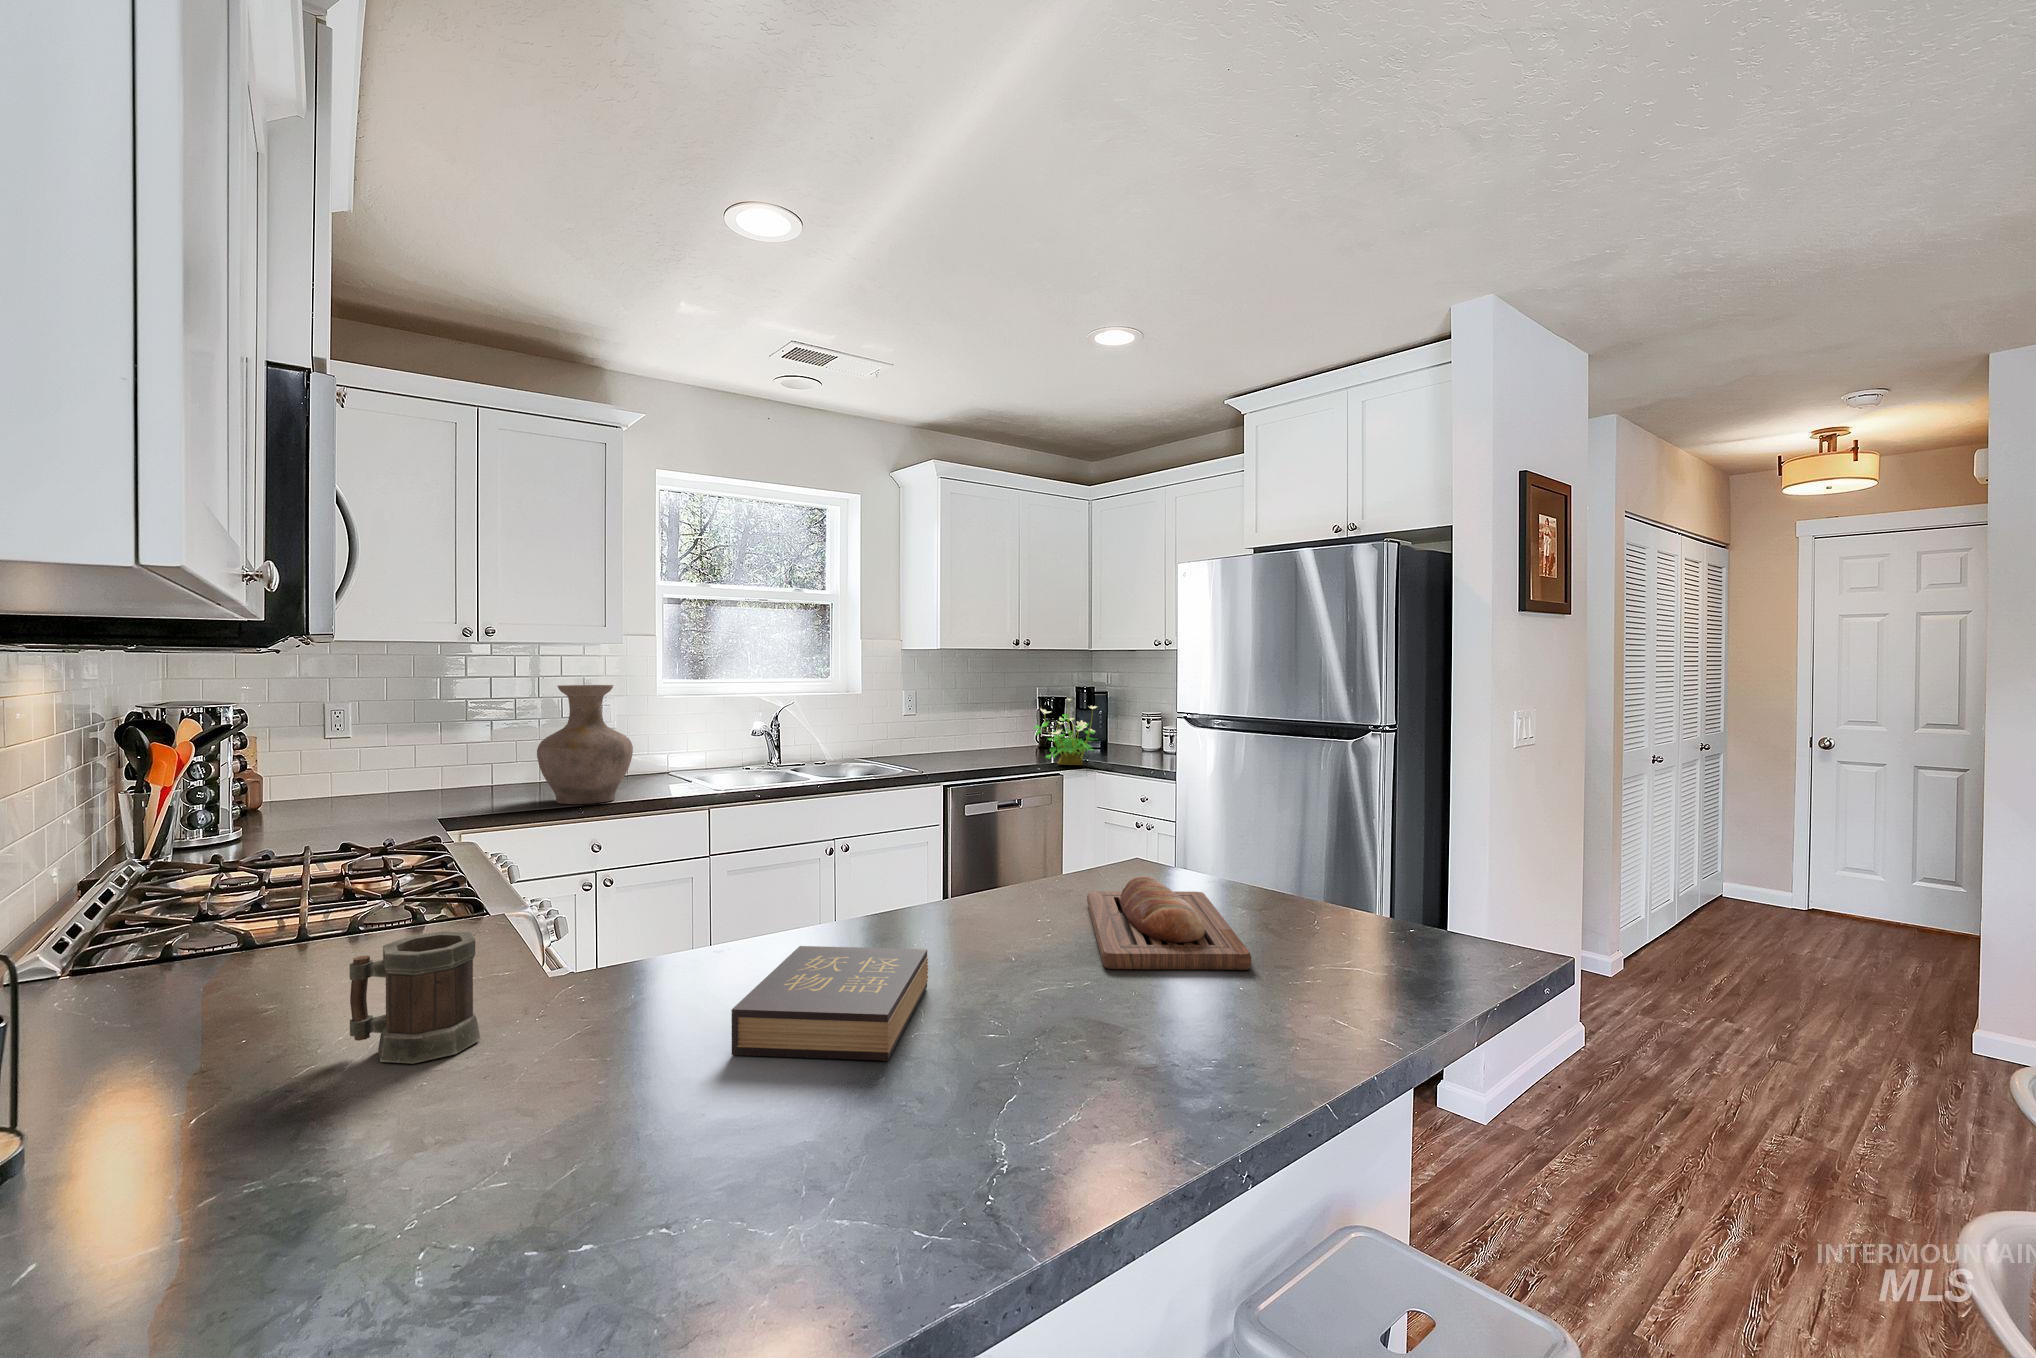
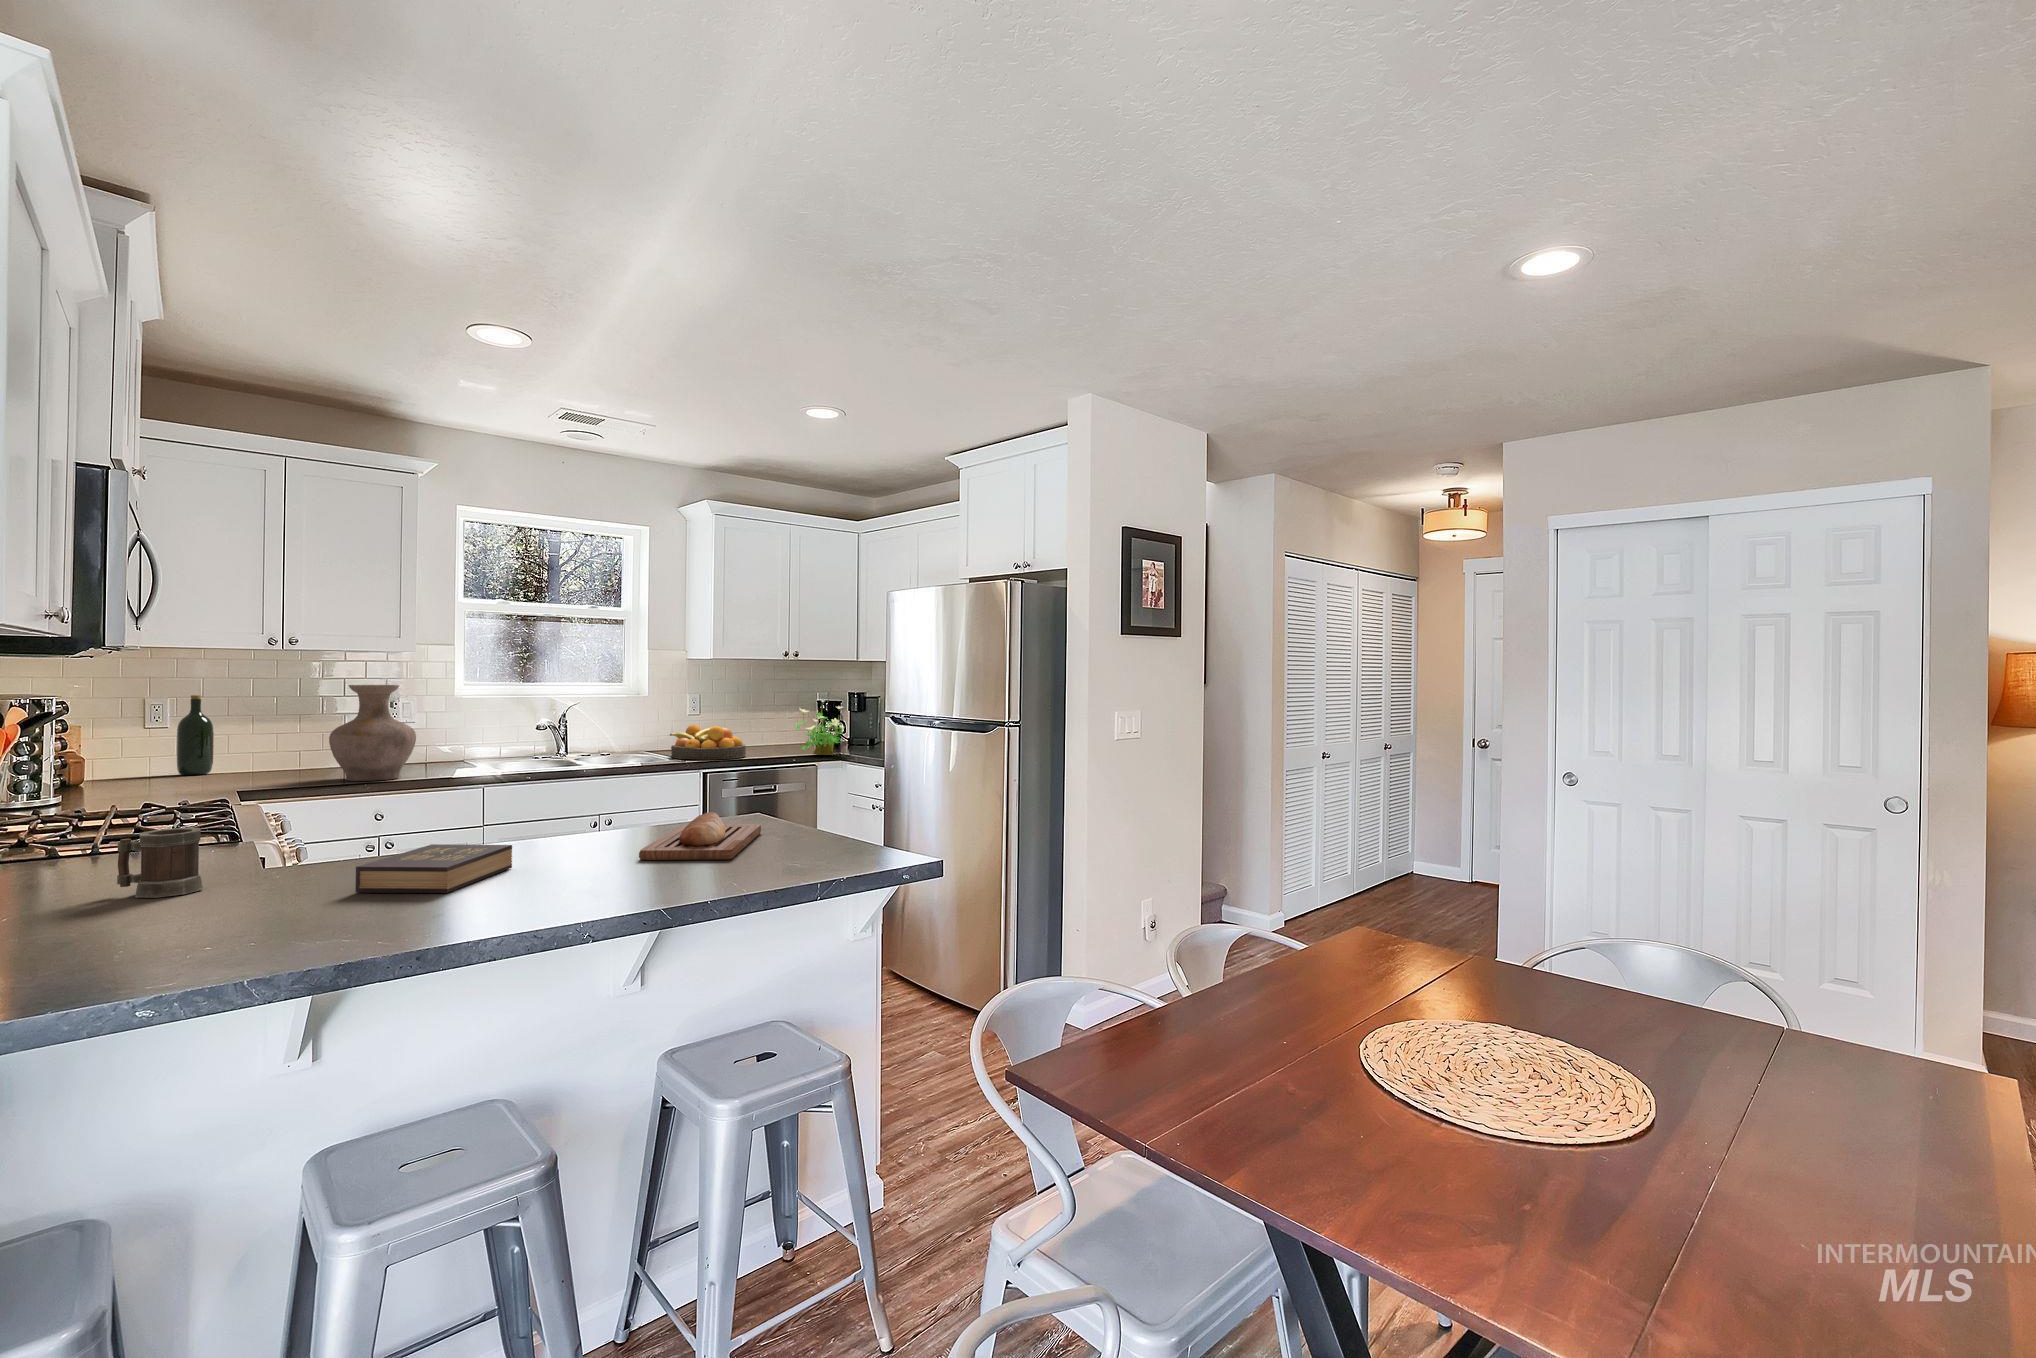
wine bottle: none [363,699,403,795] -> present [177,695,214,775]
fruit bowl: none [895,729,982,772] -> present [670,725,746,760]

